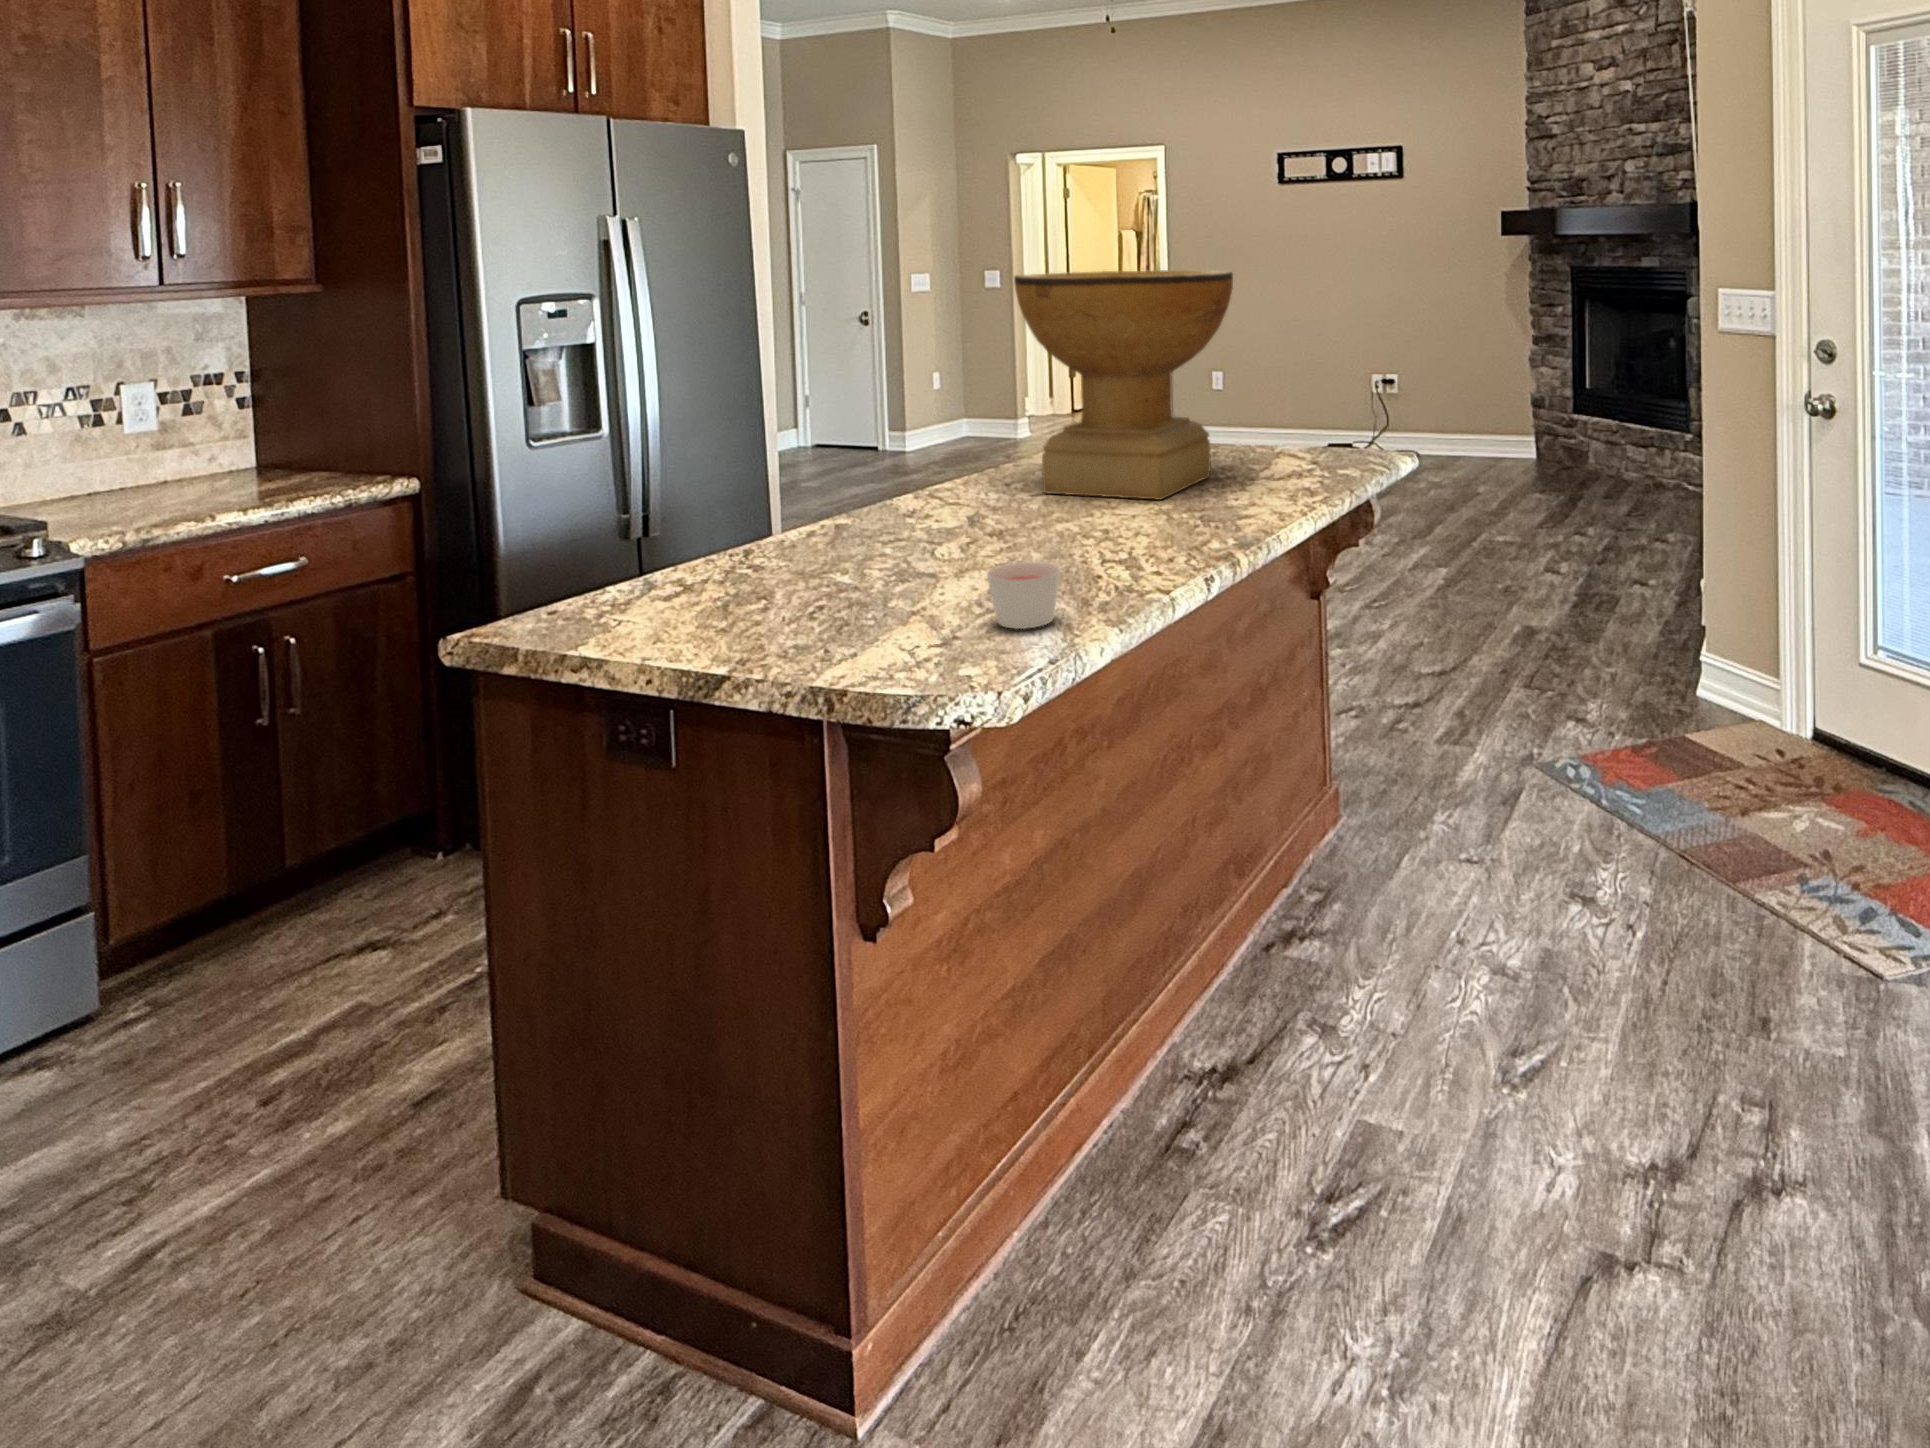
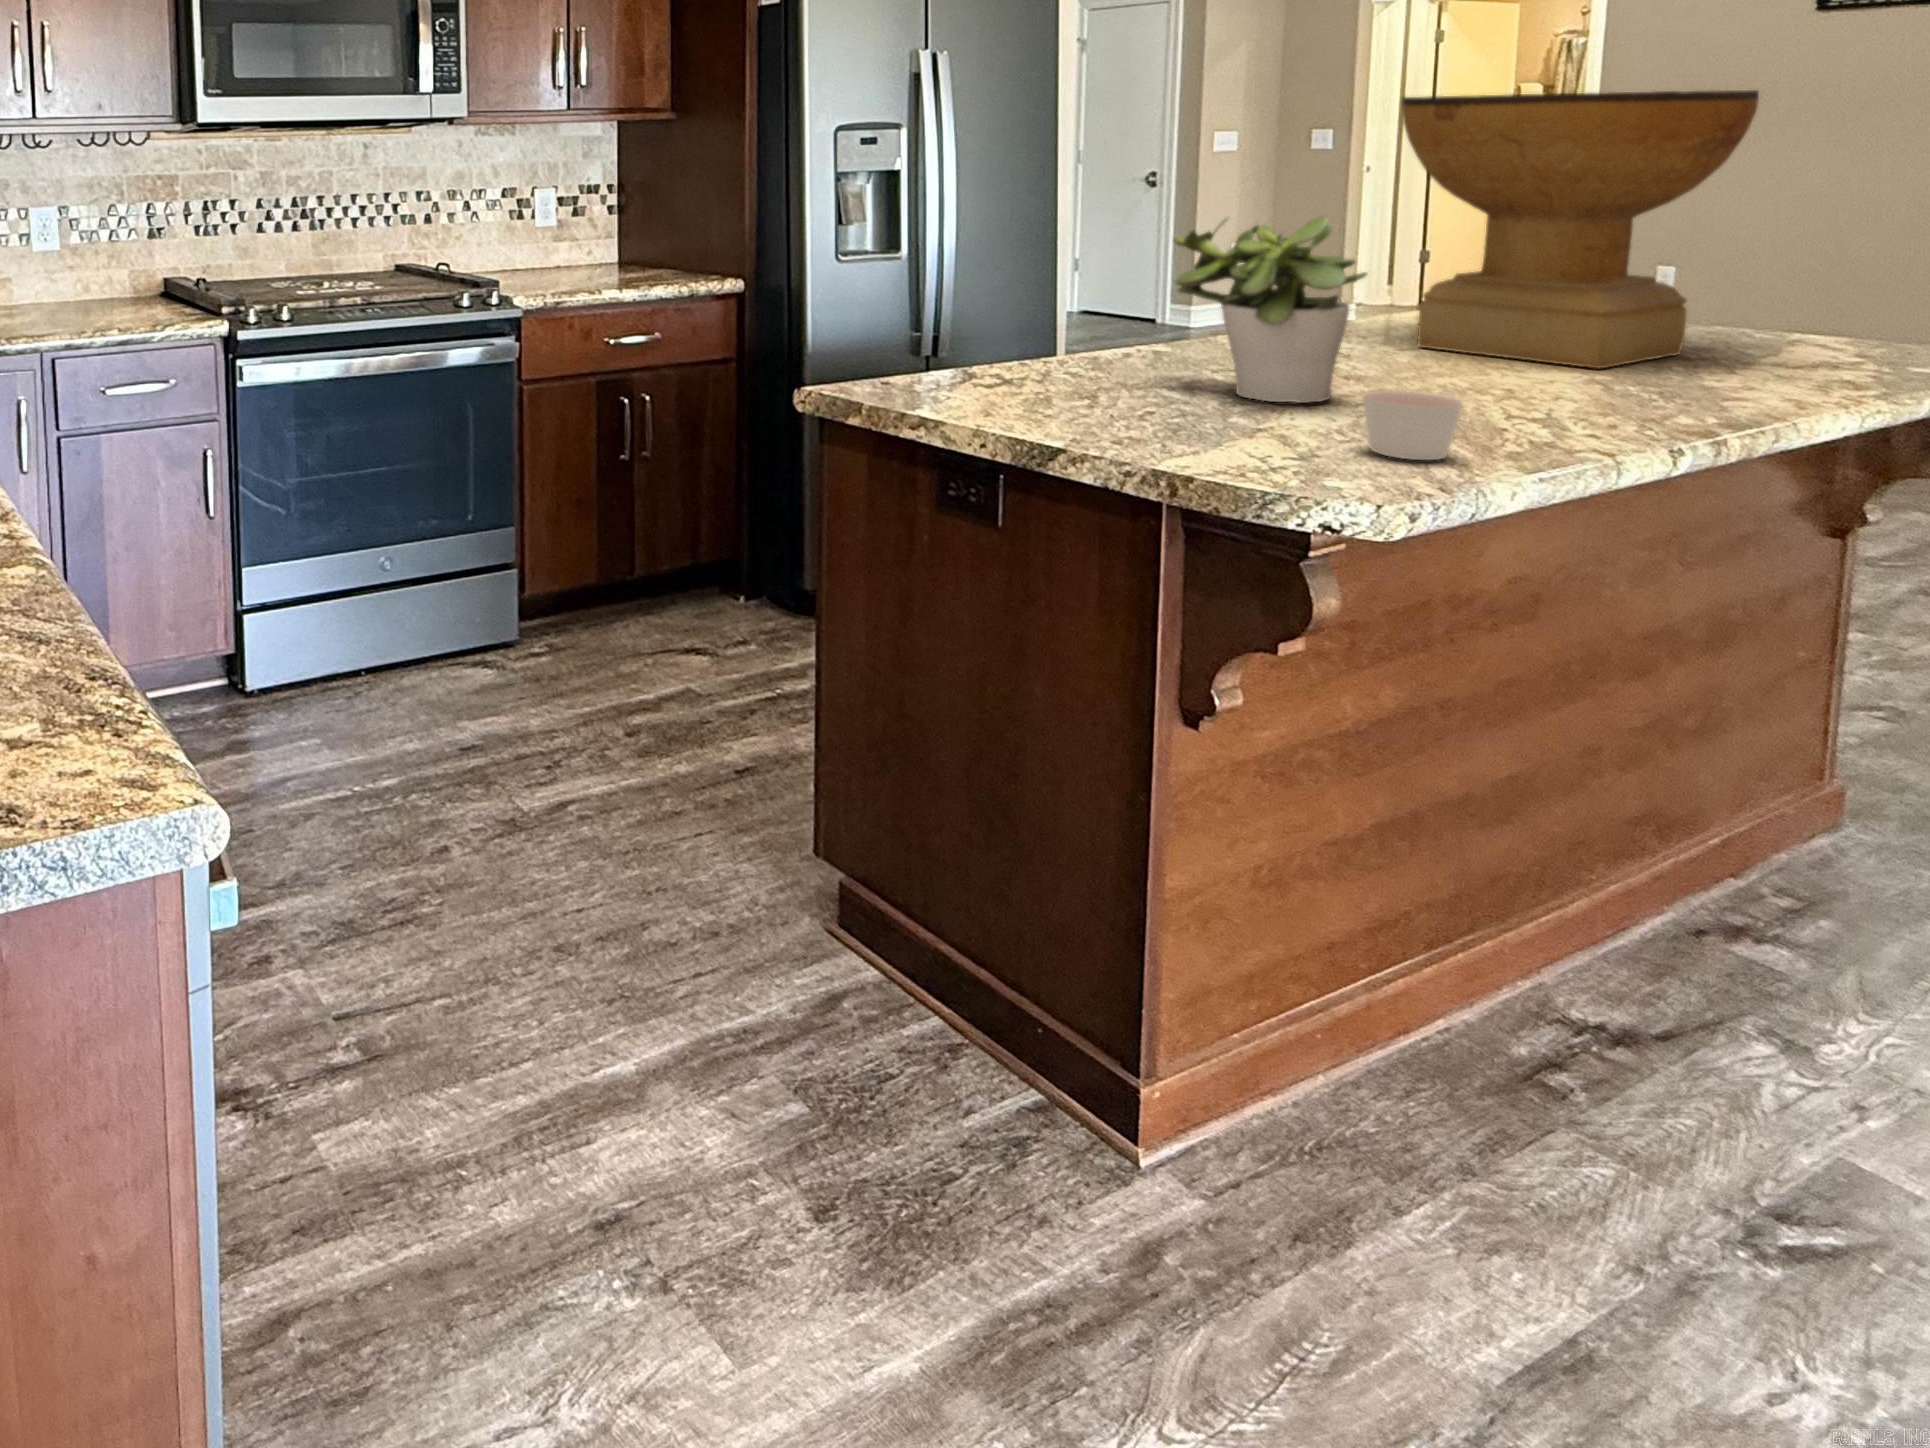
potted plant: none [834,399,991,577] -> present [1174,216,1367,403]

